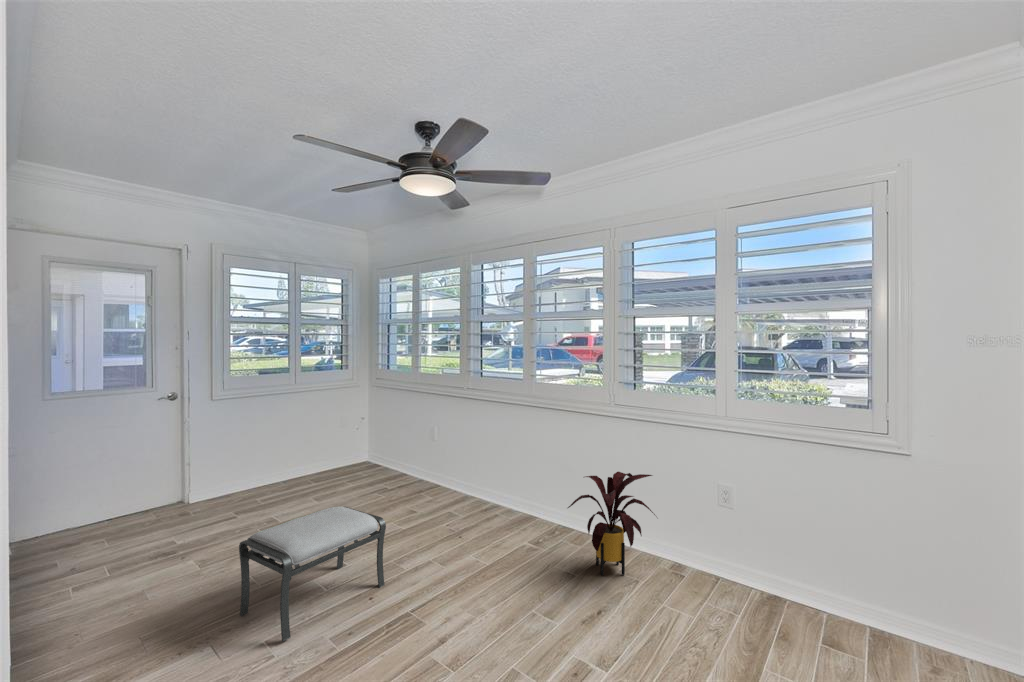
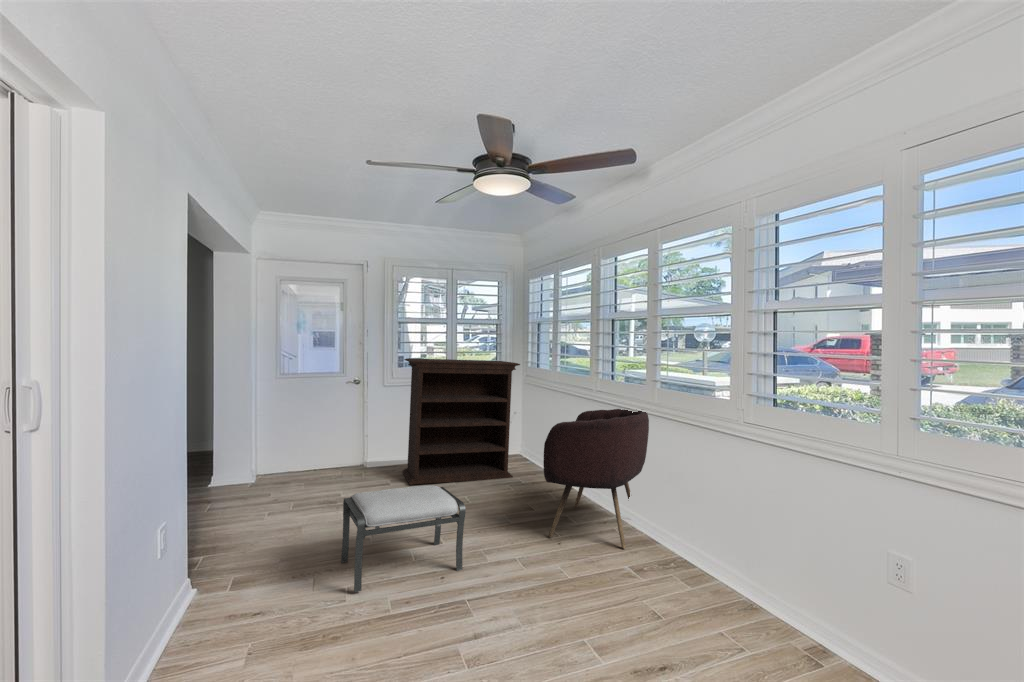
bookshelf: none [240,366,376,513] -> present [402,358,520,485]
armchair: none [437,403,523,533] -> present [543,409,649,548]
house plant: present [568,472,655,575] -> none [657,503,782,635]

